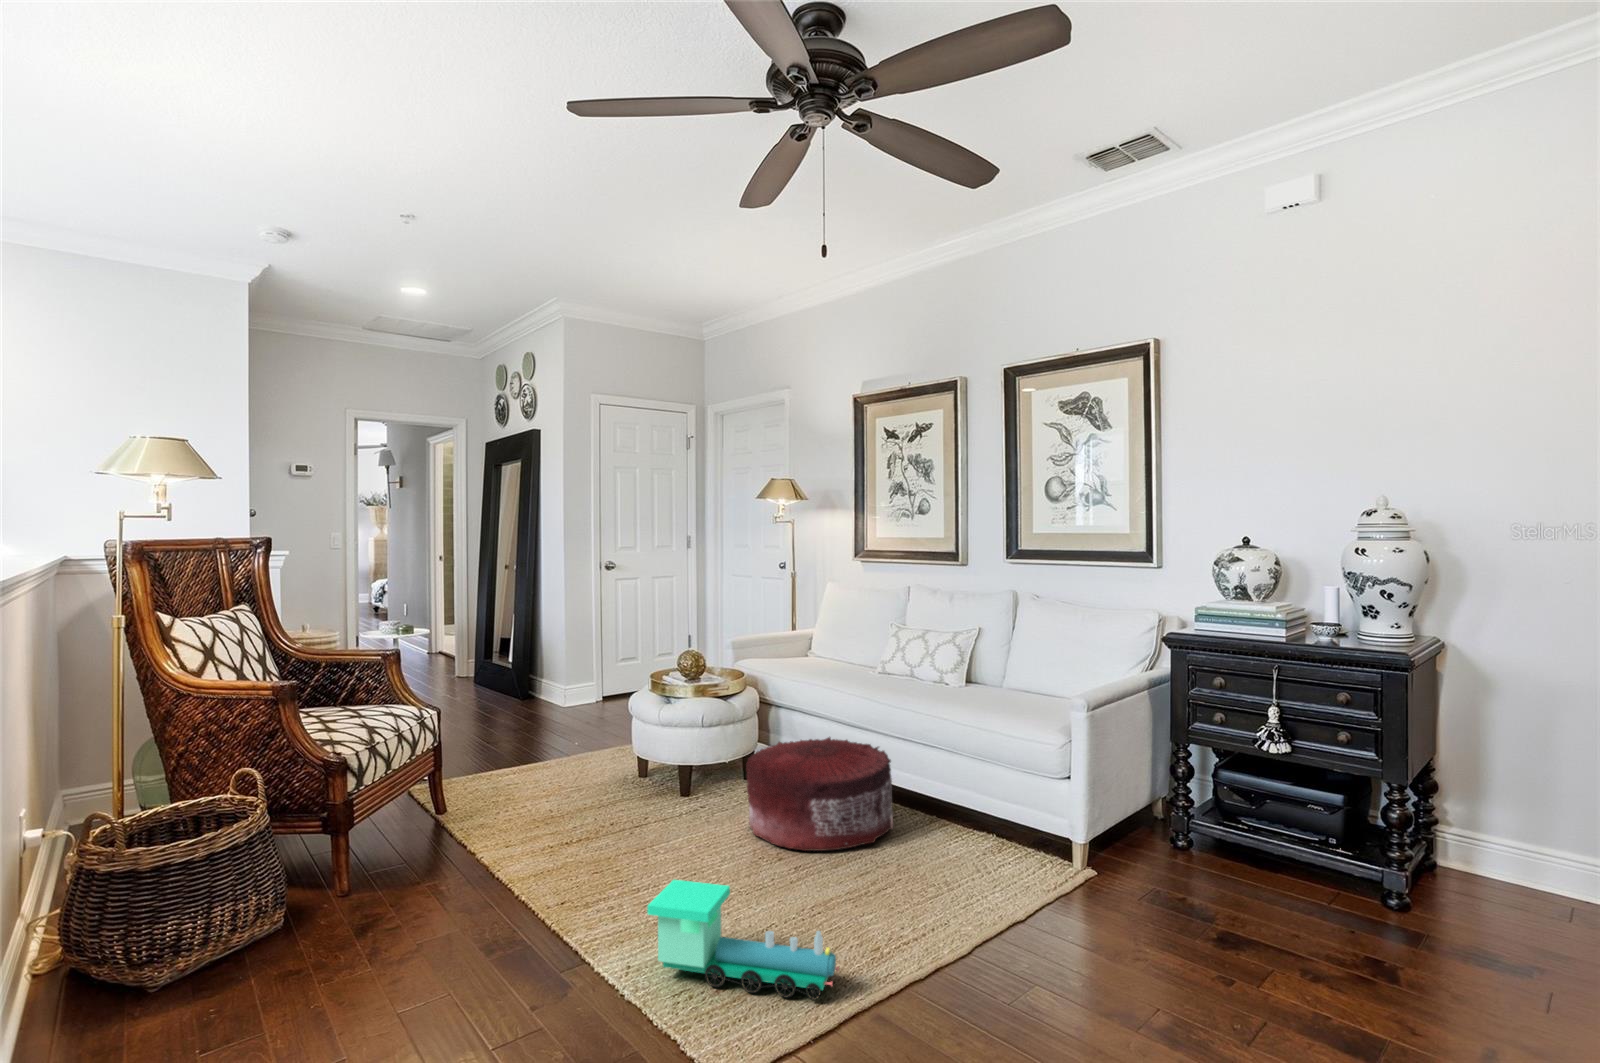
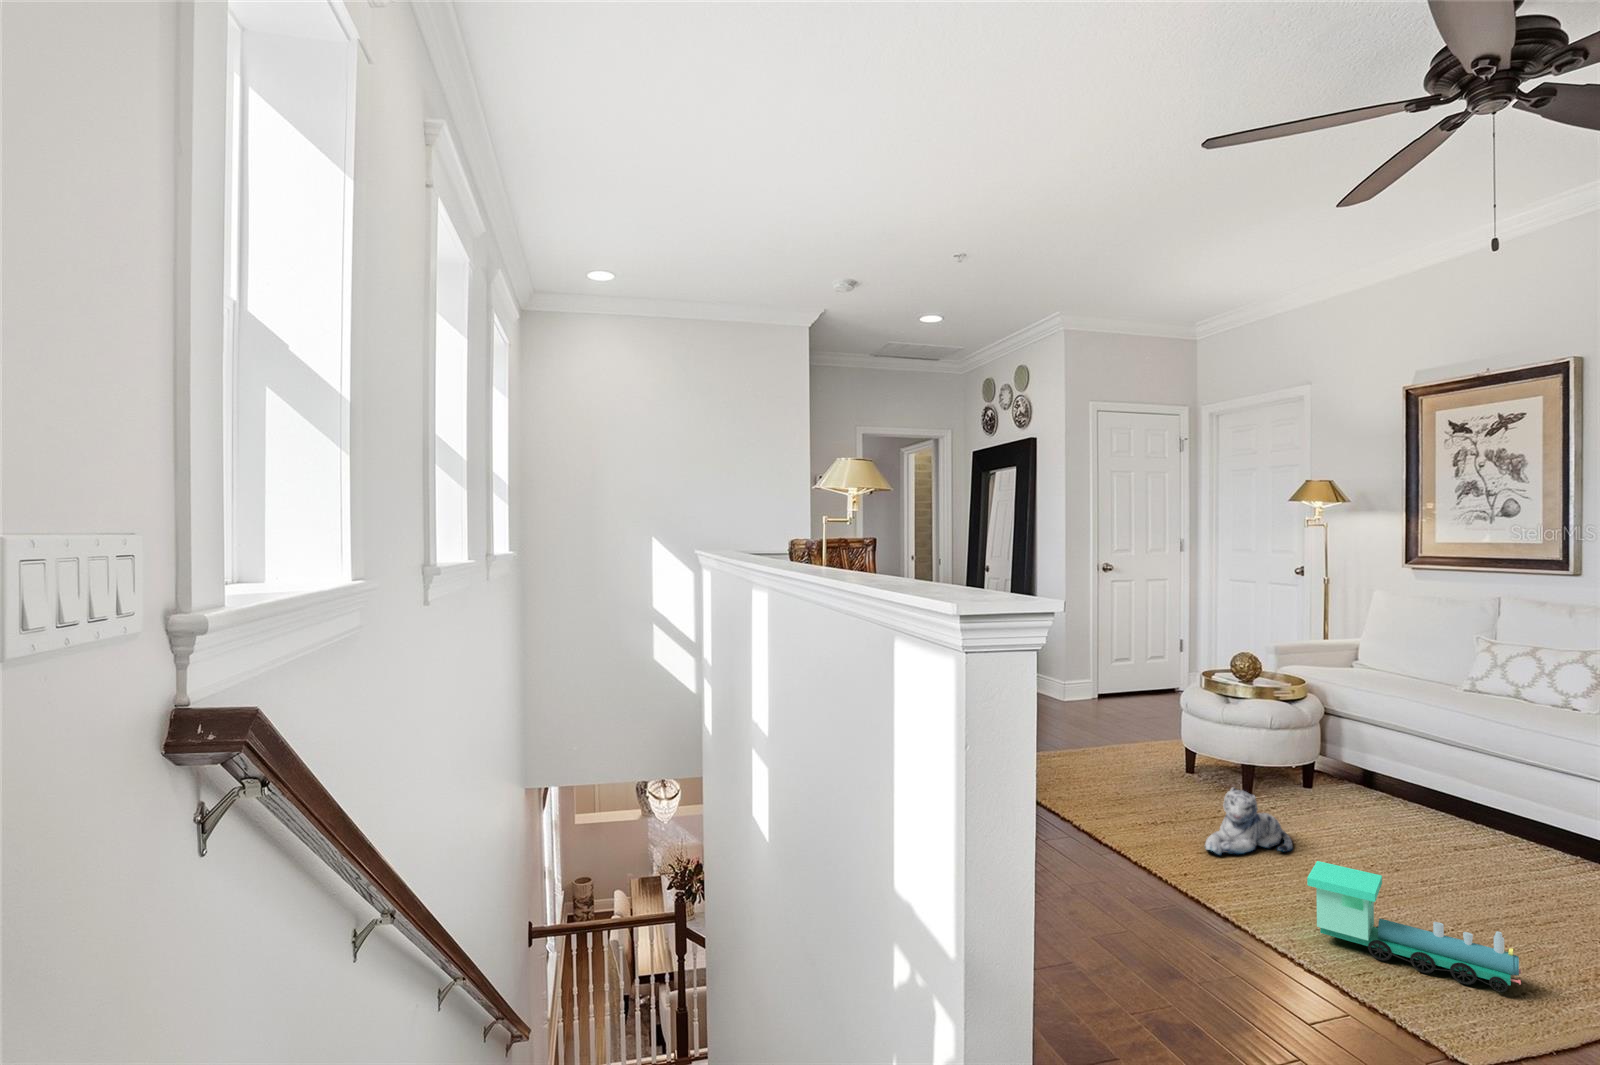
pouf: present [746,737,893,851] -> none [1328,750,1516,866]
plush toy: none [600,799,702,881] -> present [1205,788,1293,855]

